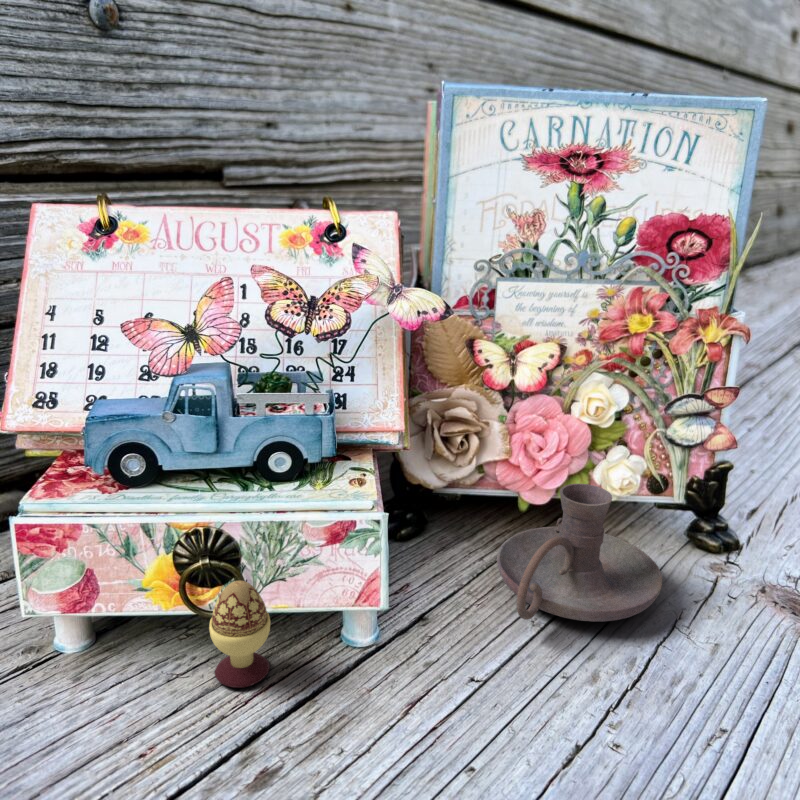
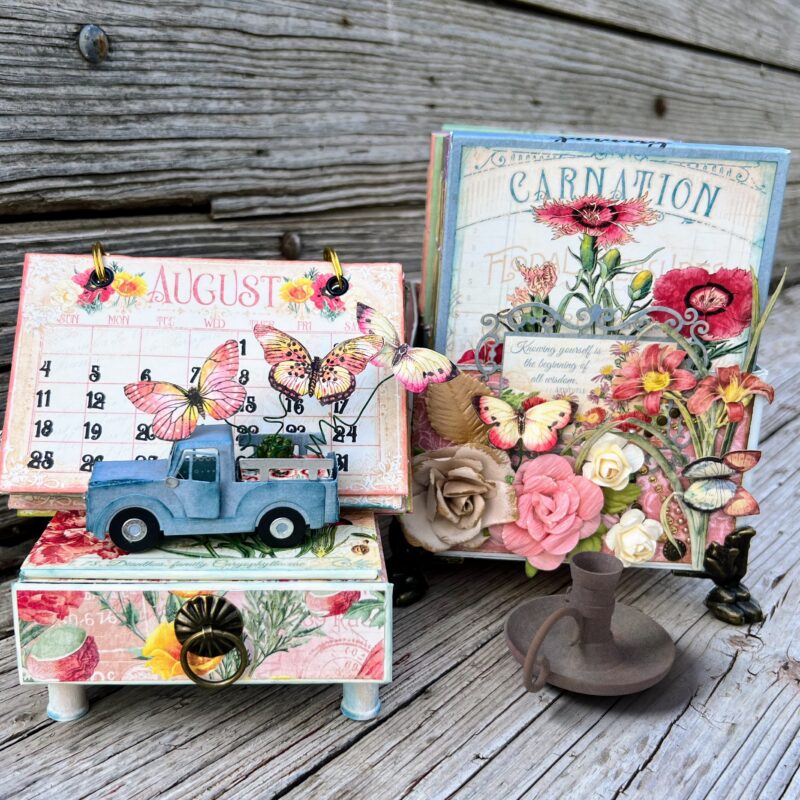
decorative egg: present [209,581,270,688] -> none [210,651,272,761]

